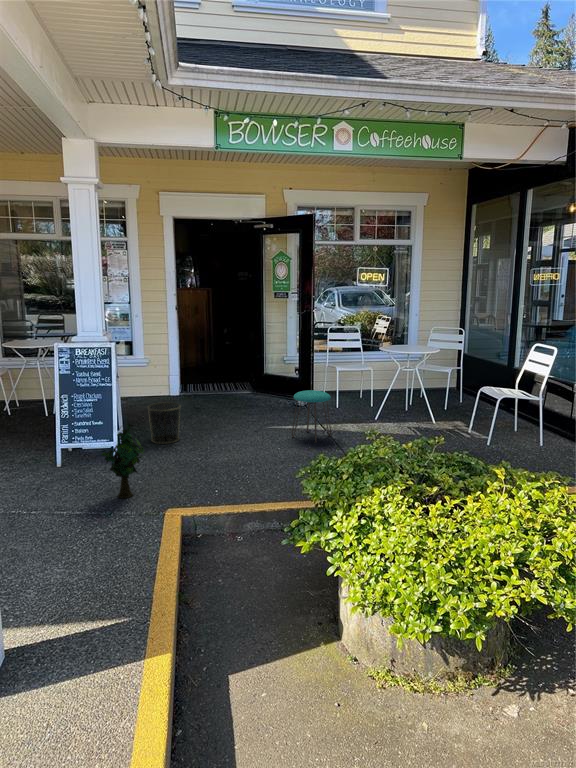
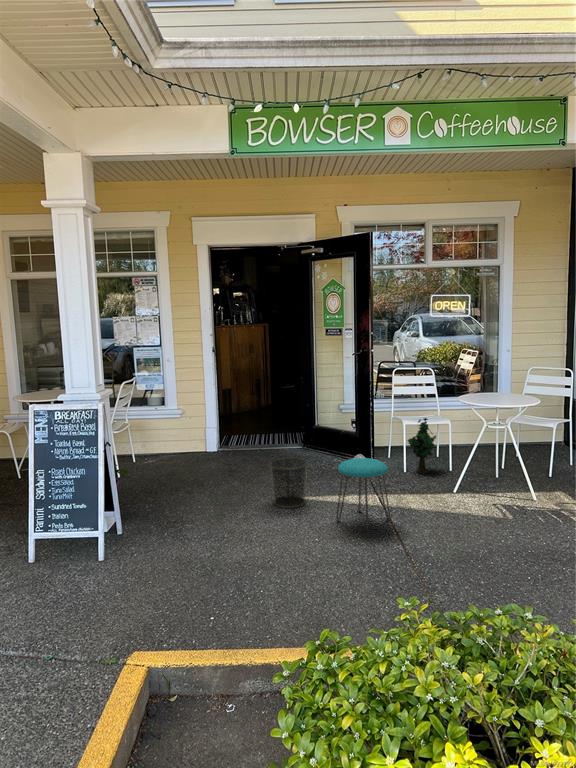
waste bin: present [148,402,181,444] -> present [270,458,307,508]
decorative plant: present [101,424,144,498] -> present [408,418,436,473]

